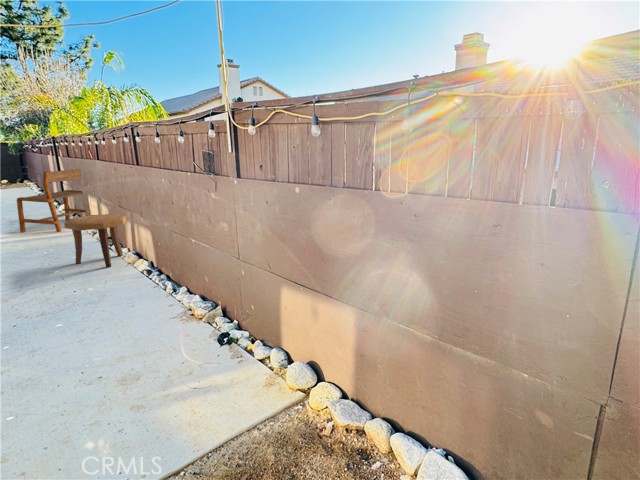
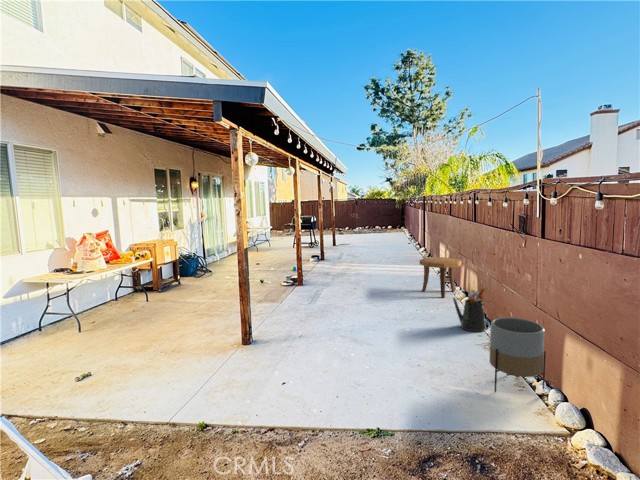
bench: present [17,169,86,232] -> none [394,220,444,267]
watering can: none [127,246,180,304] -> present [453,289,487,332]
planter: none [196,278,263,379] -> present [489,318,546,396]

